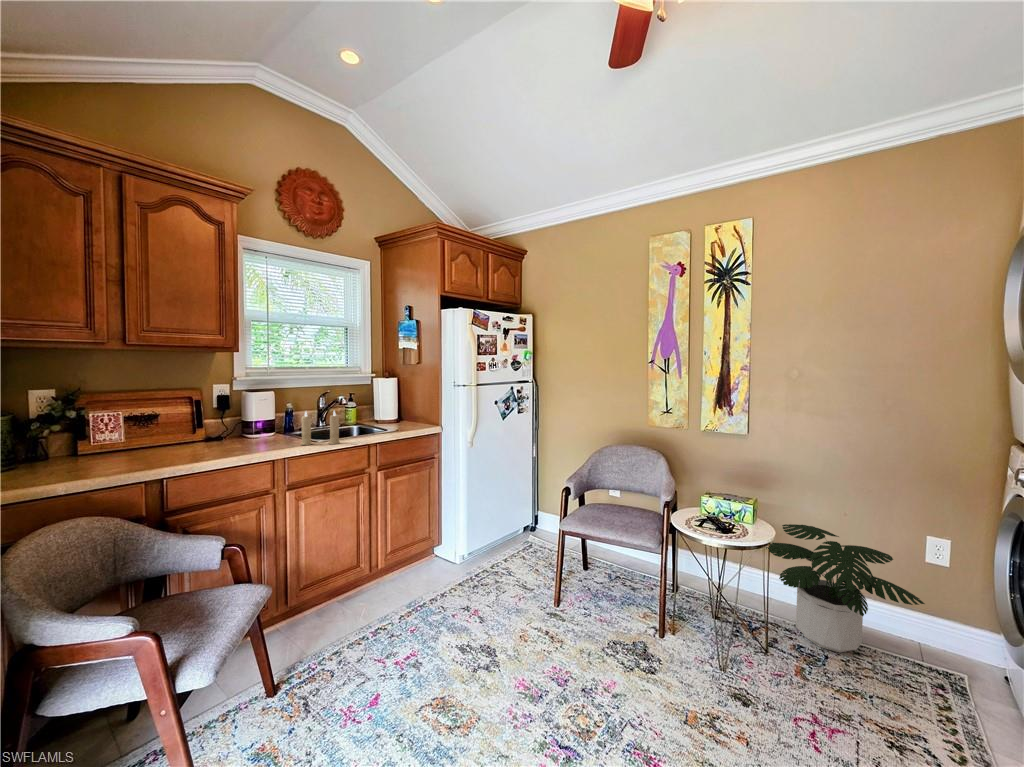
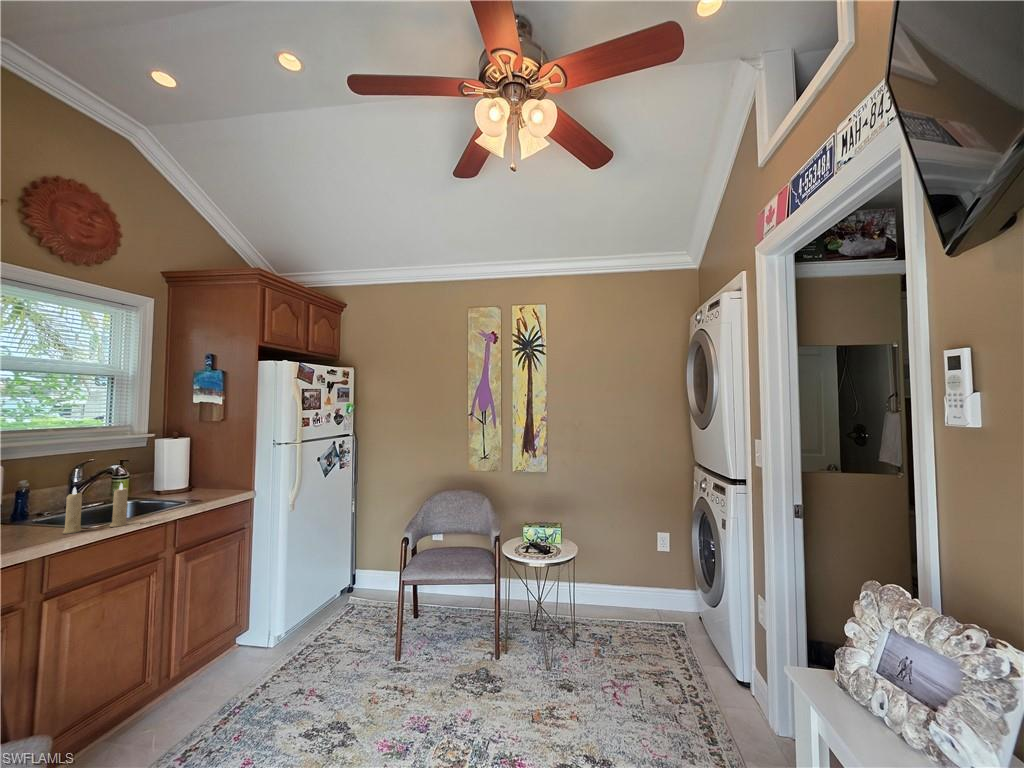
potted plant: present [766,524,925,653] -> none [563,538,662,631]

